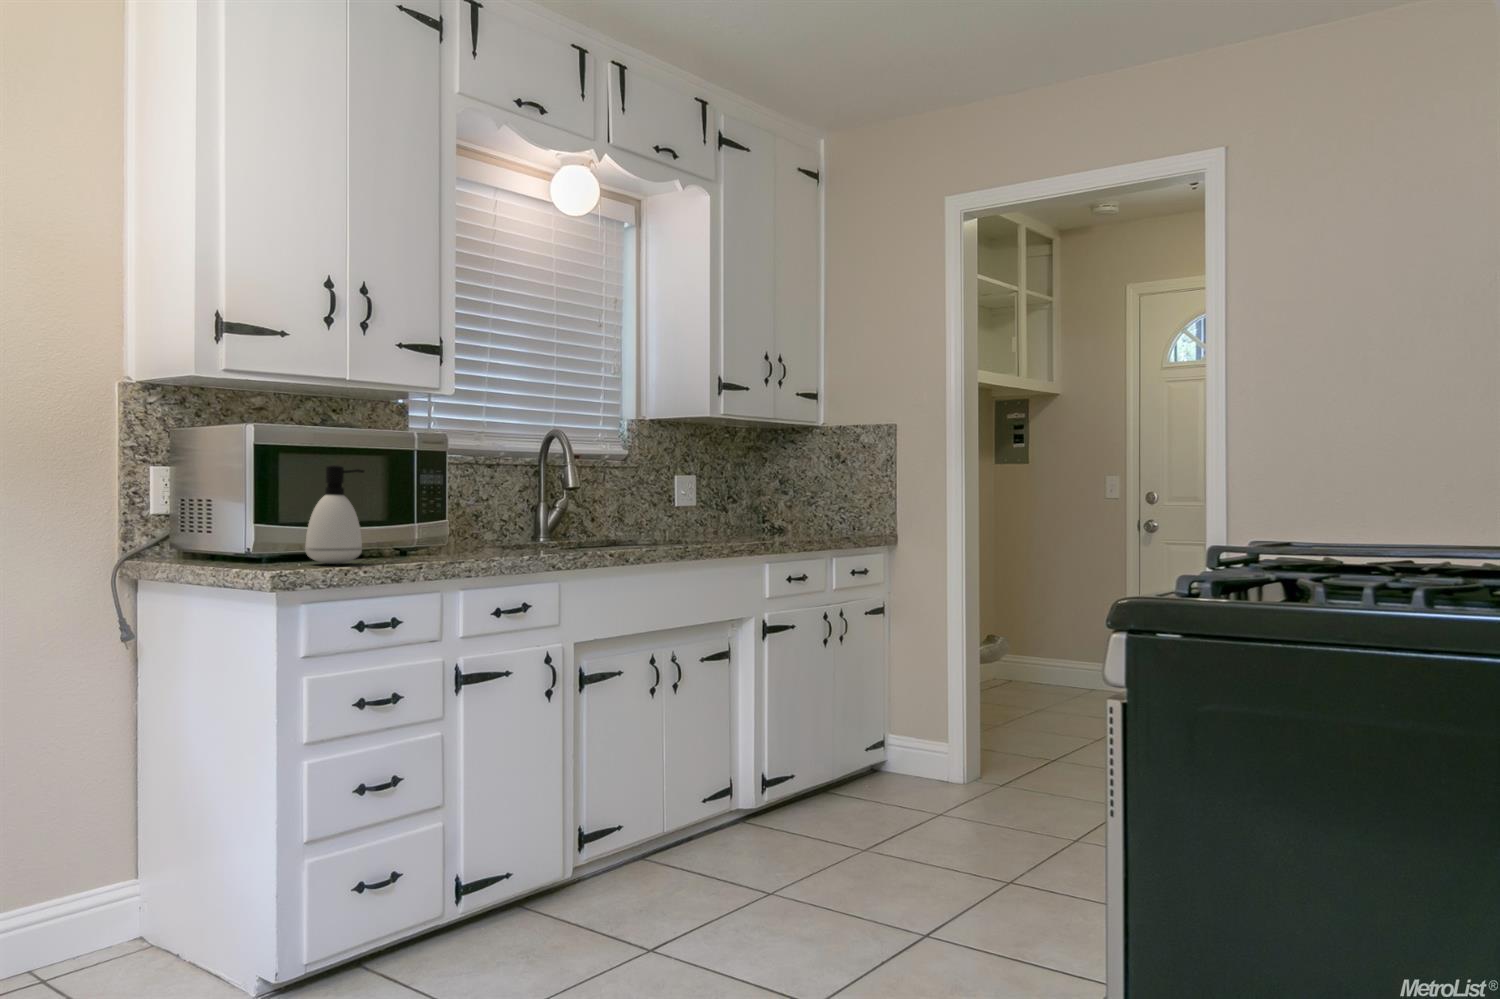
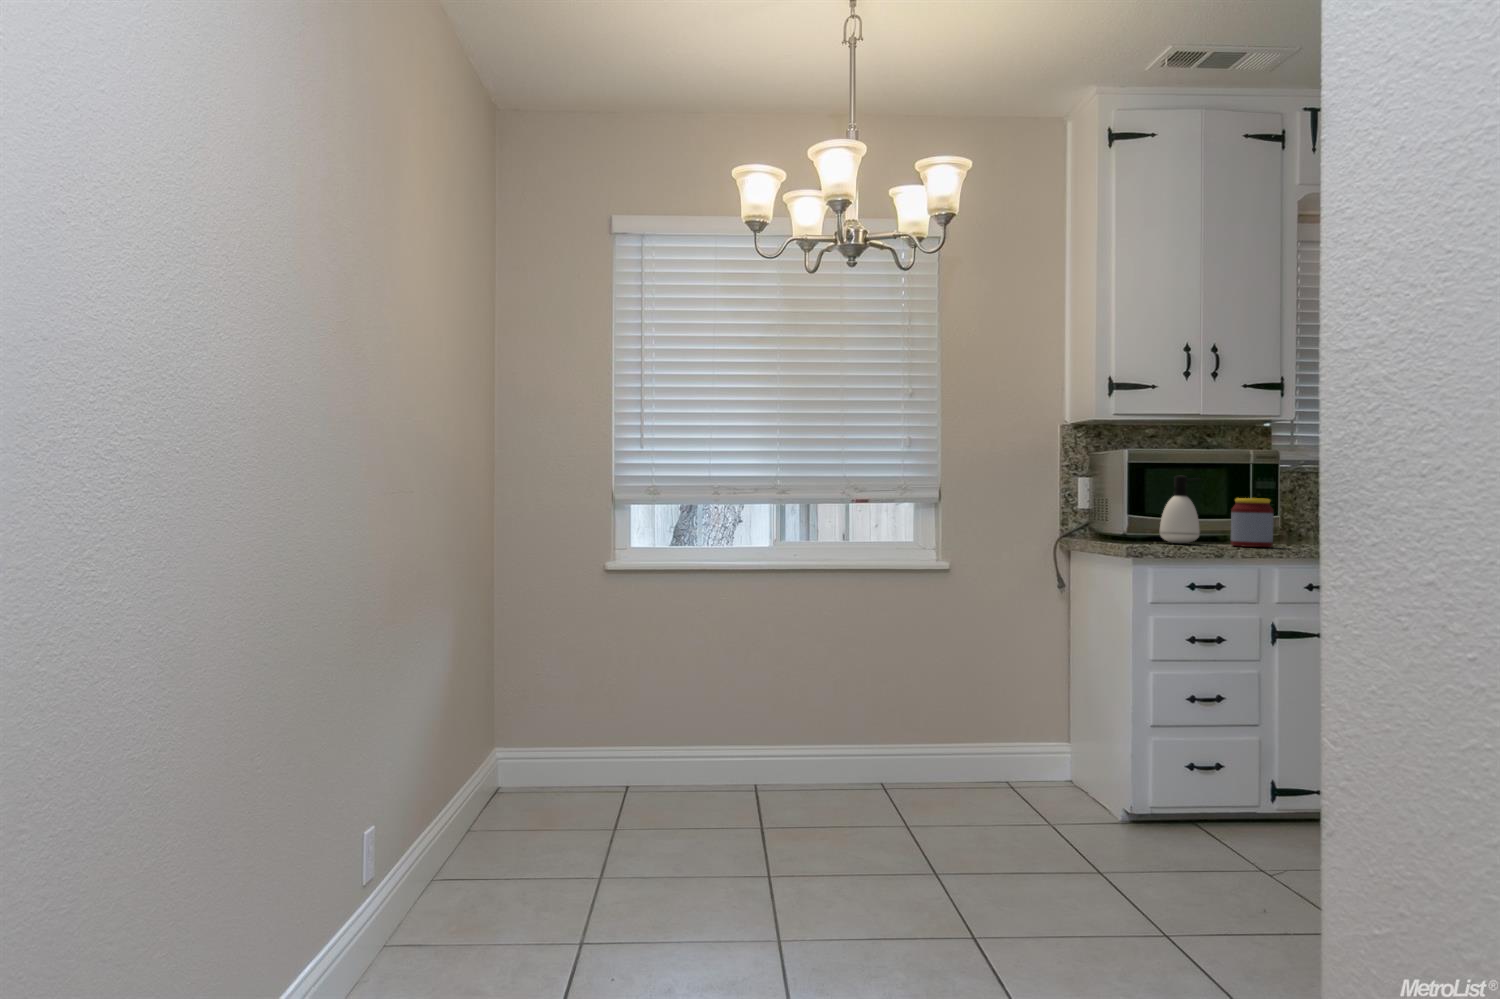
jar: none [402,498,455,564] -> present [1231,498,1274,547]

